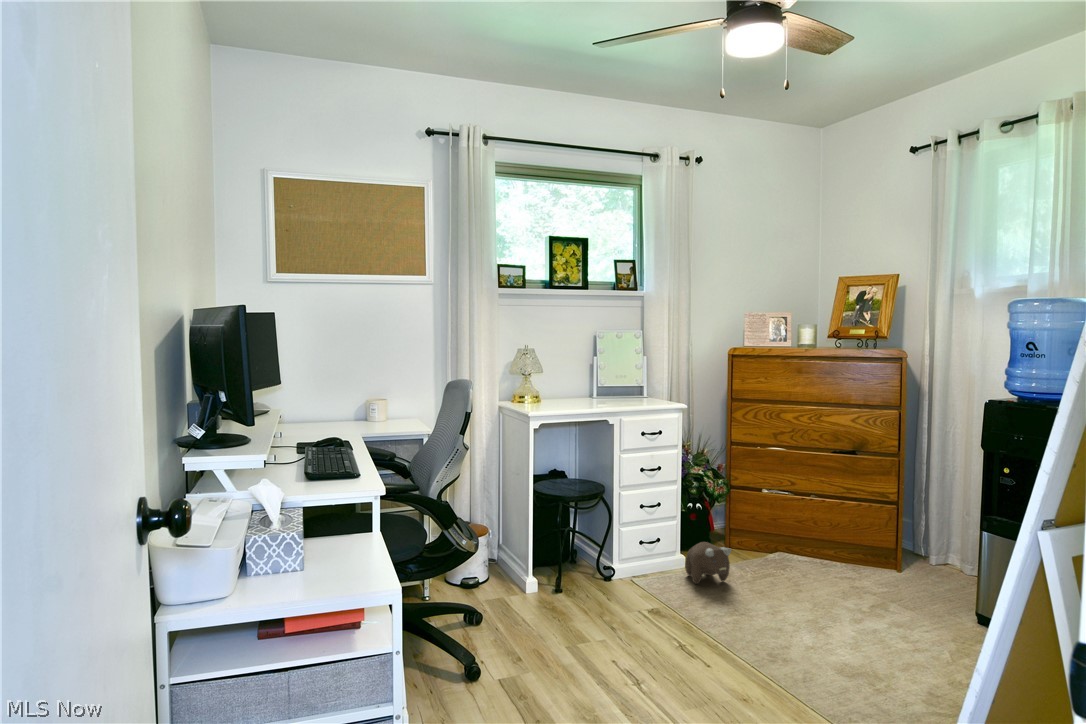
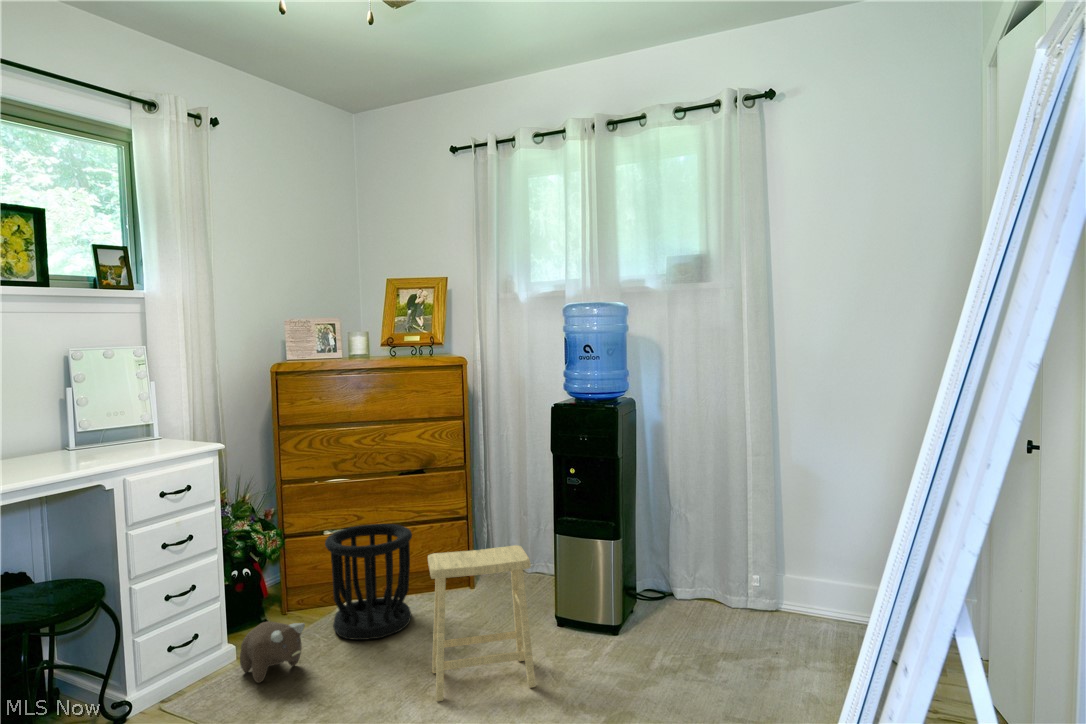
wastebasket: none [757,489,834,583] -> present [325,524,412,640]
footstool: none [827,516,928,657] -> present [428,545,536,702]

